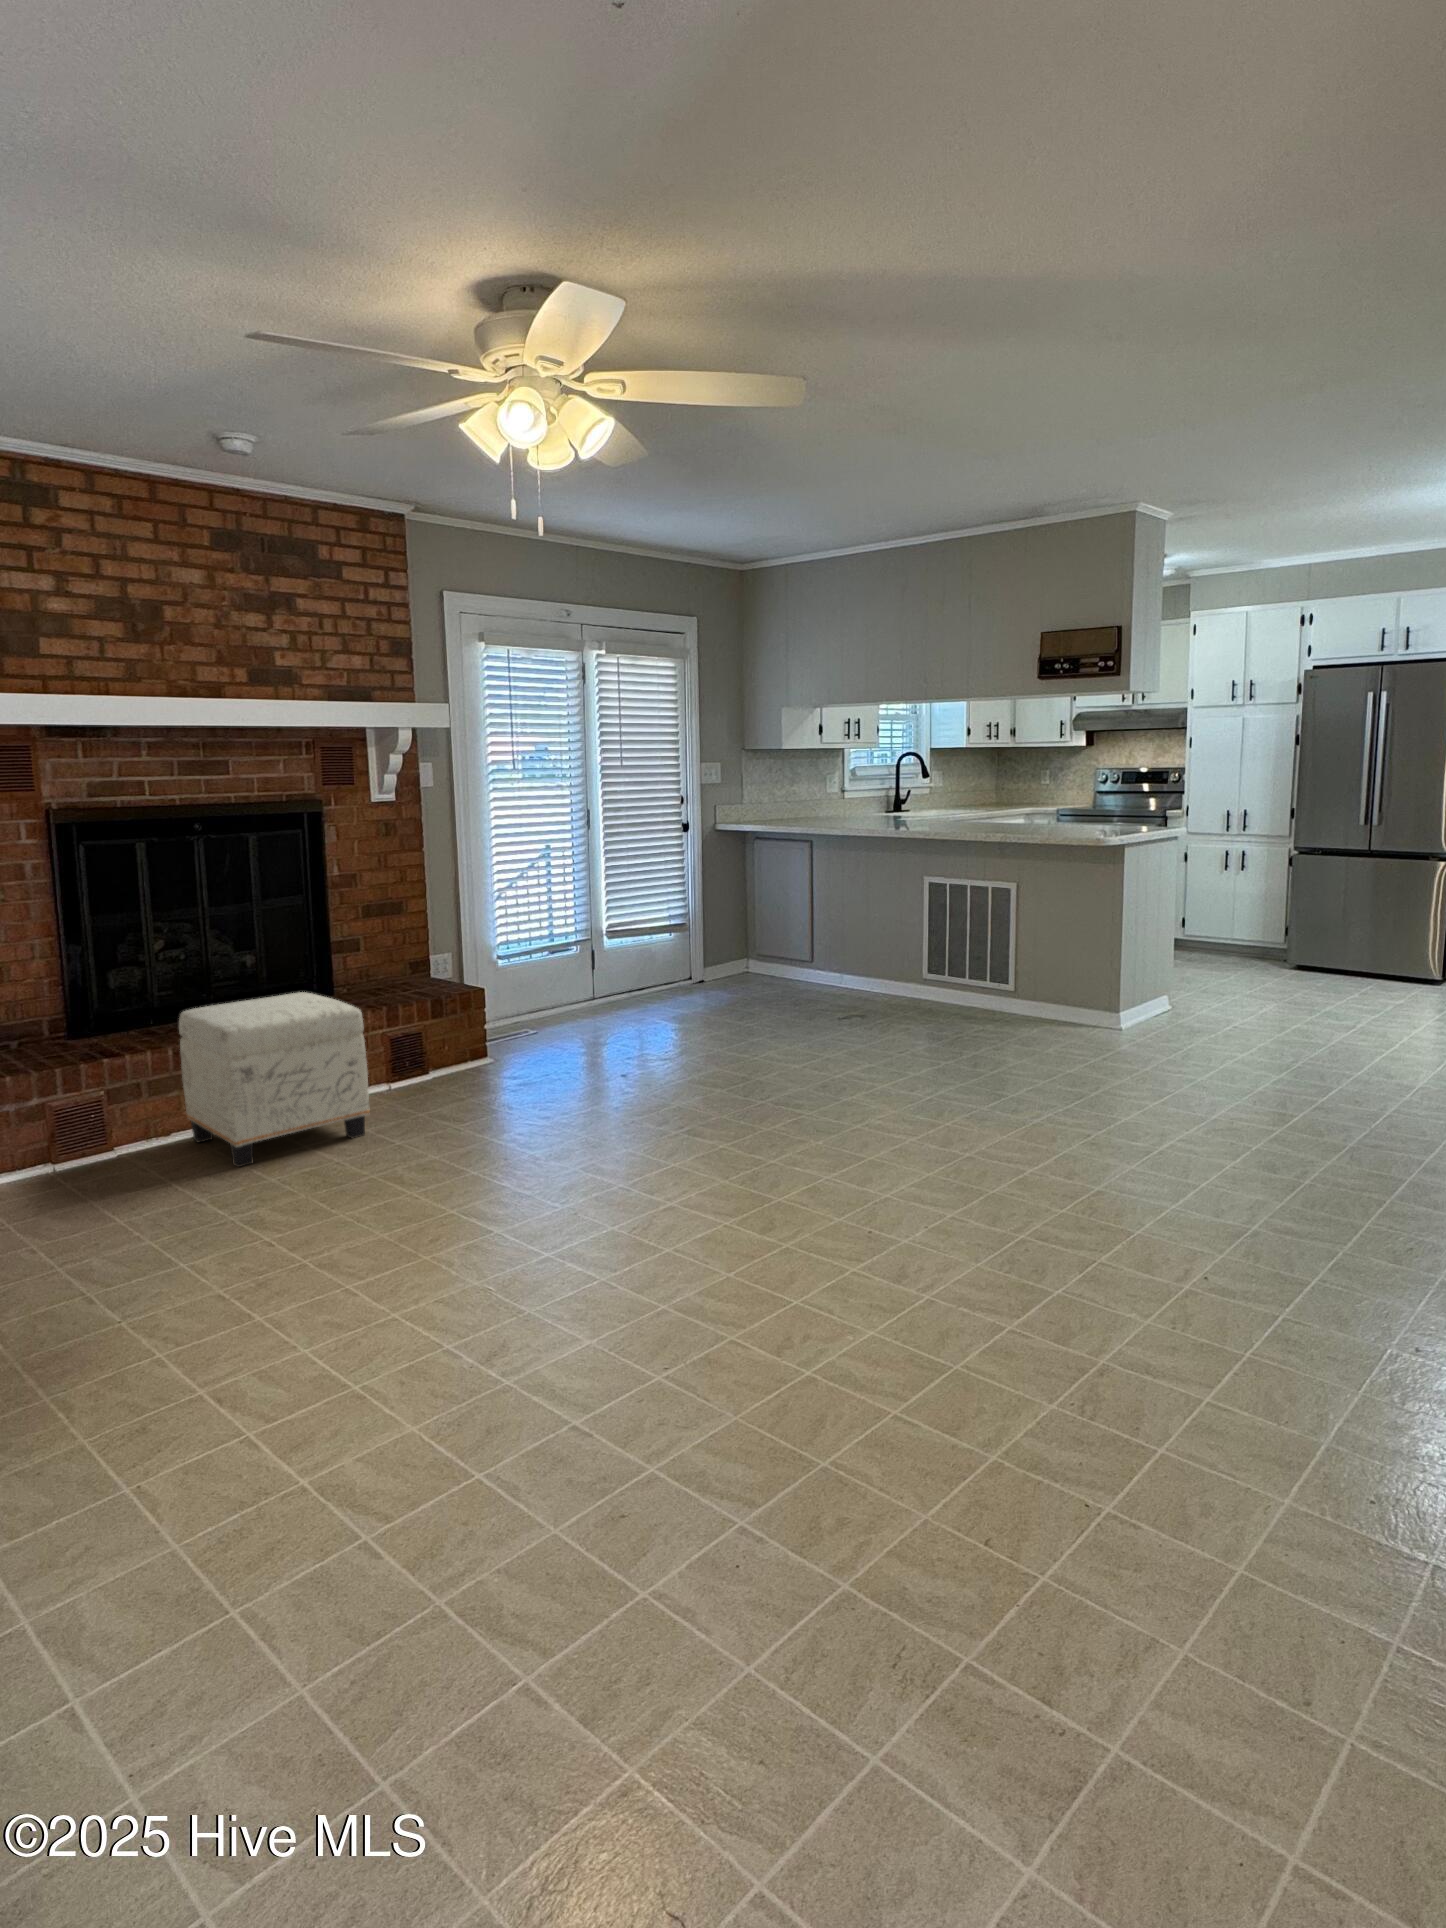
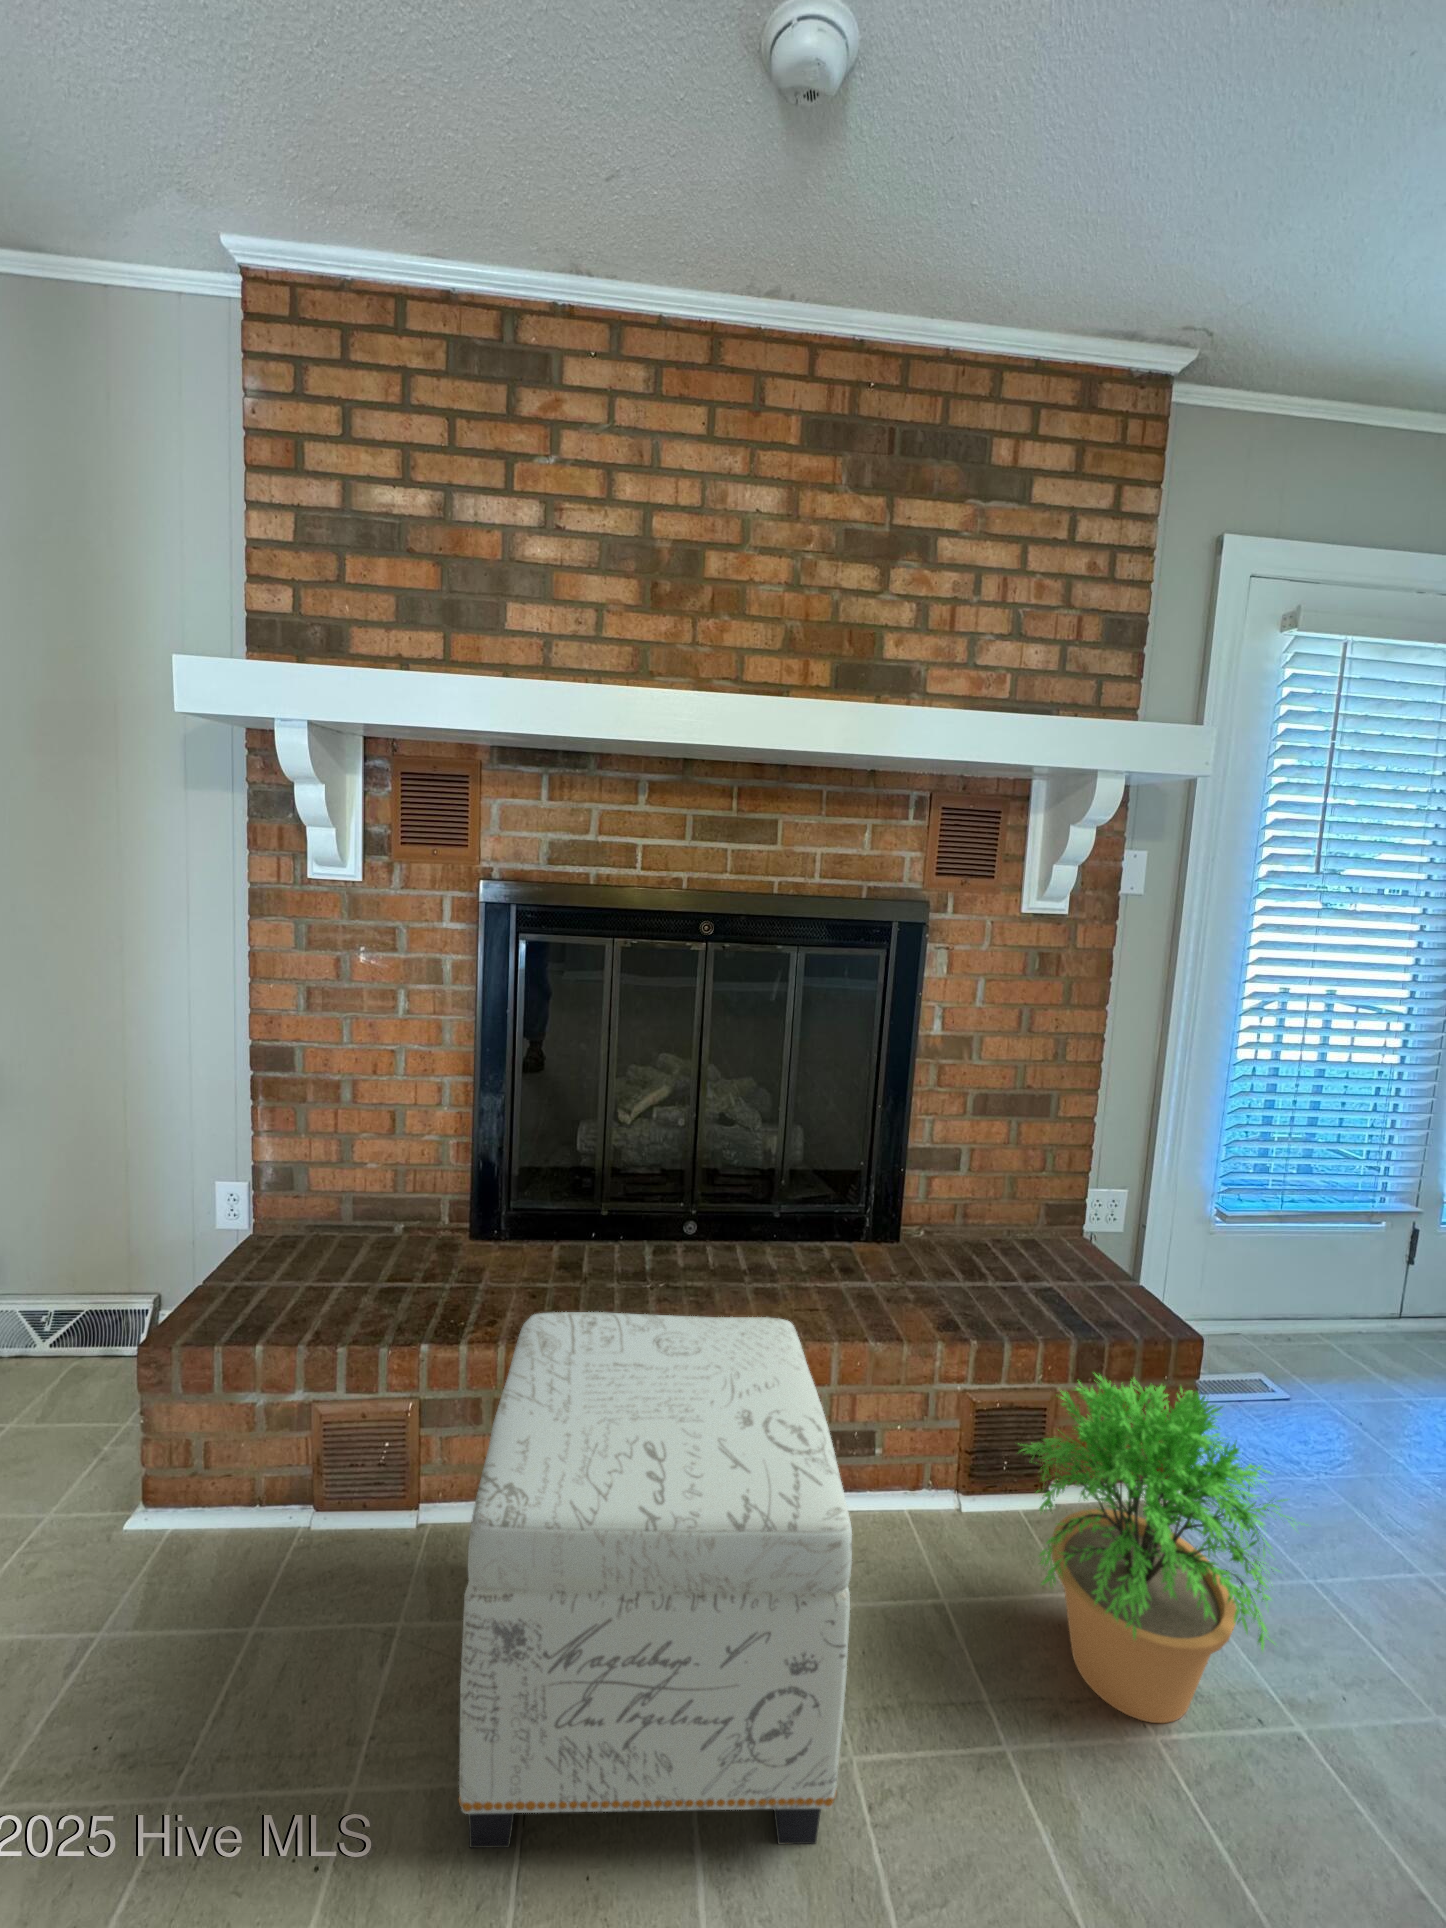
potted plant: none [411,975,515,1096] -> present [1021,1374,1293,1723]

